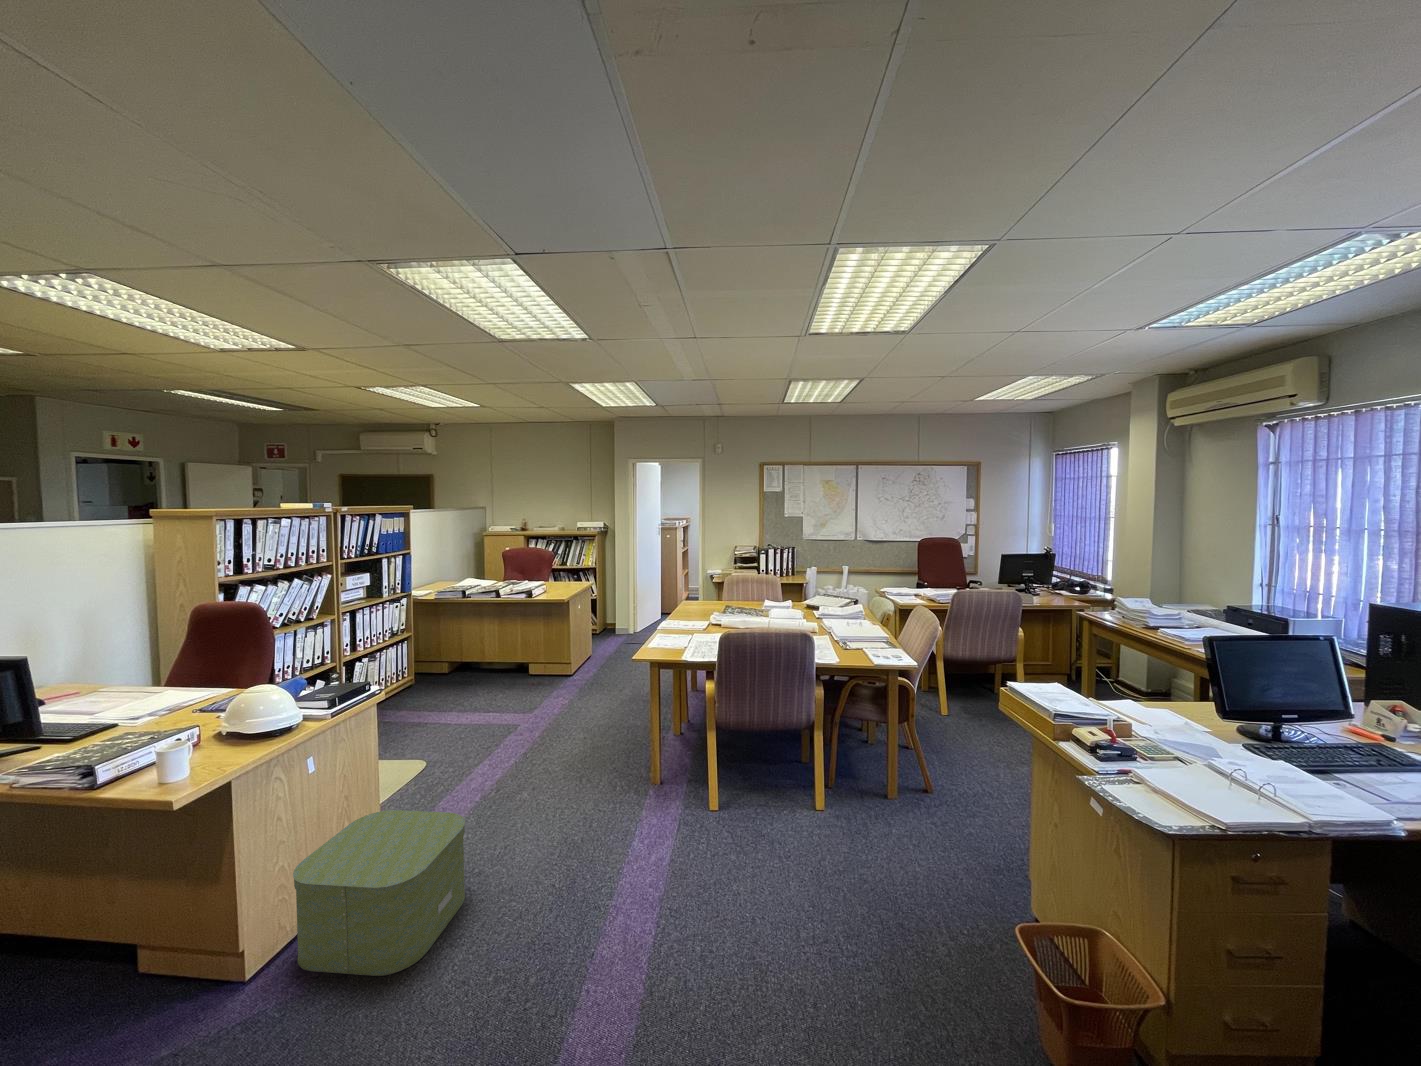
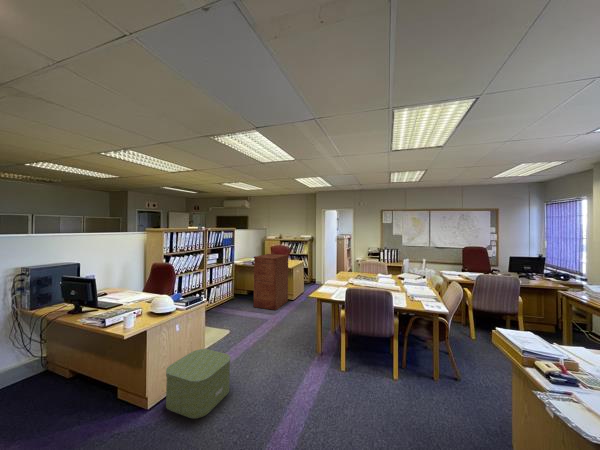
filing cabinet: none [470,568,558,702] -> present [254,254,288,310]

